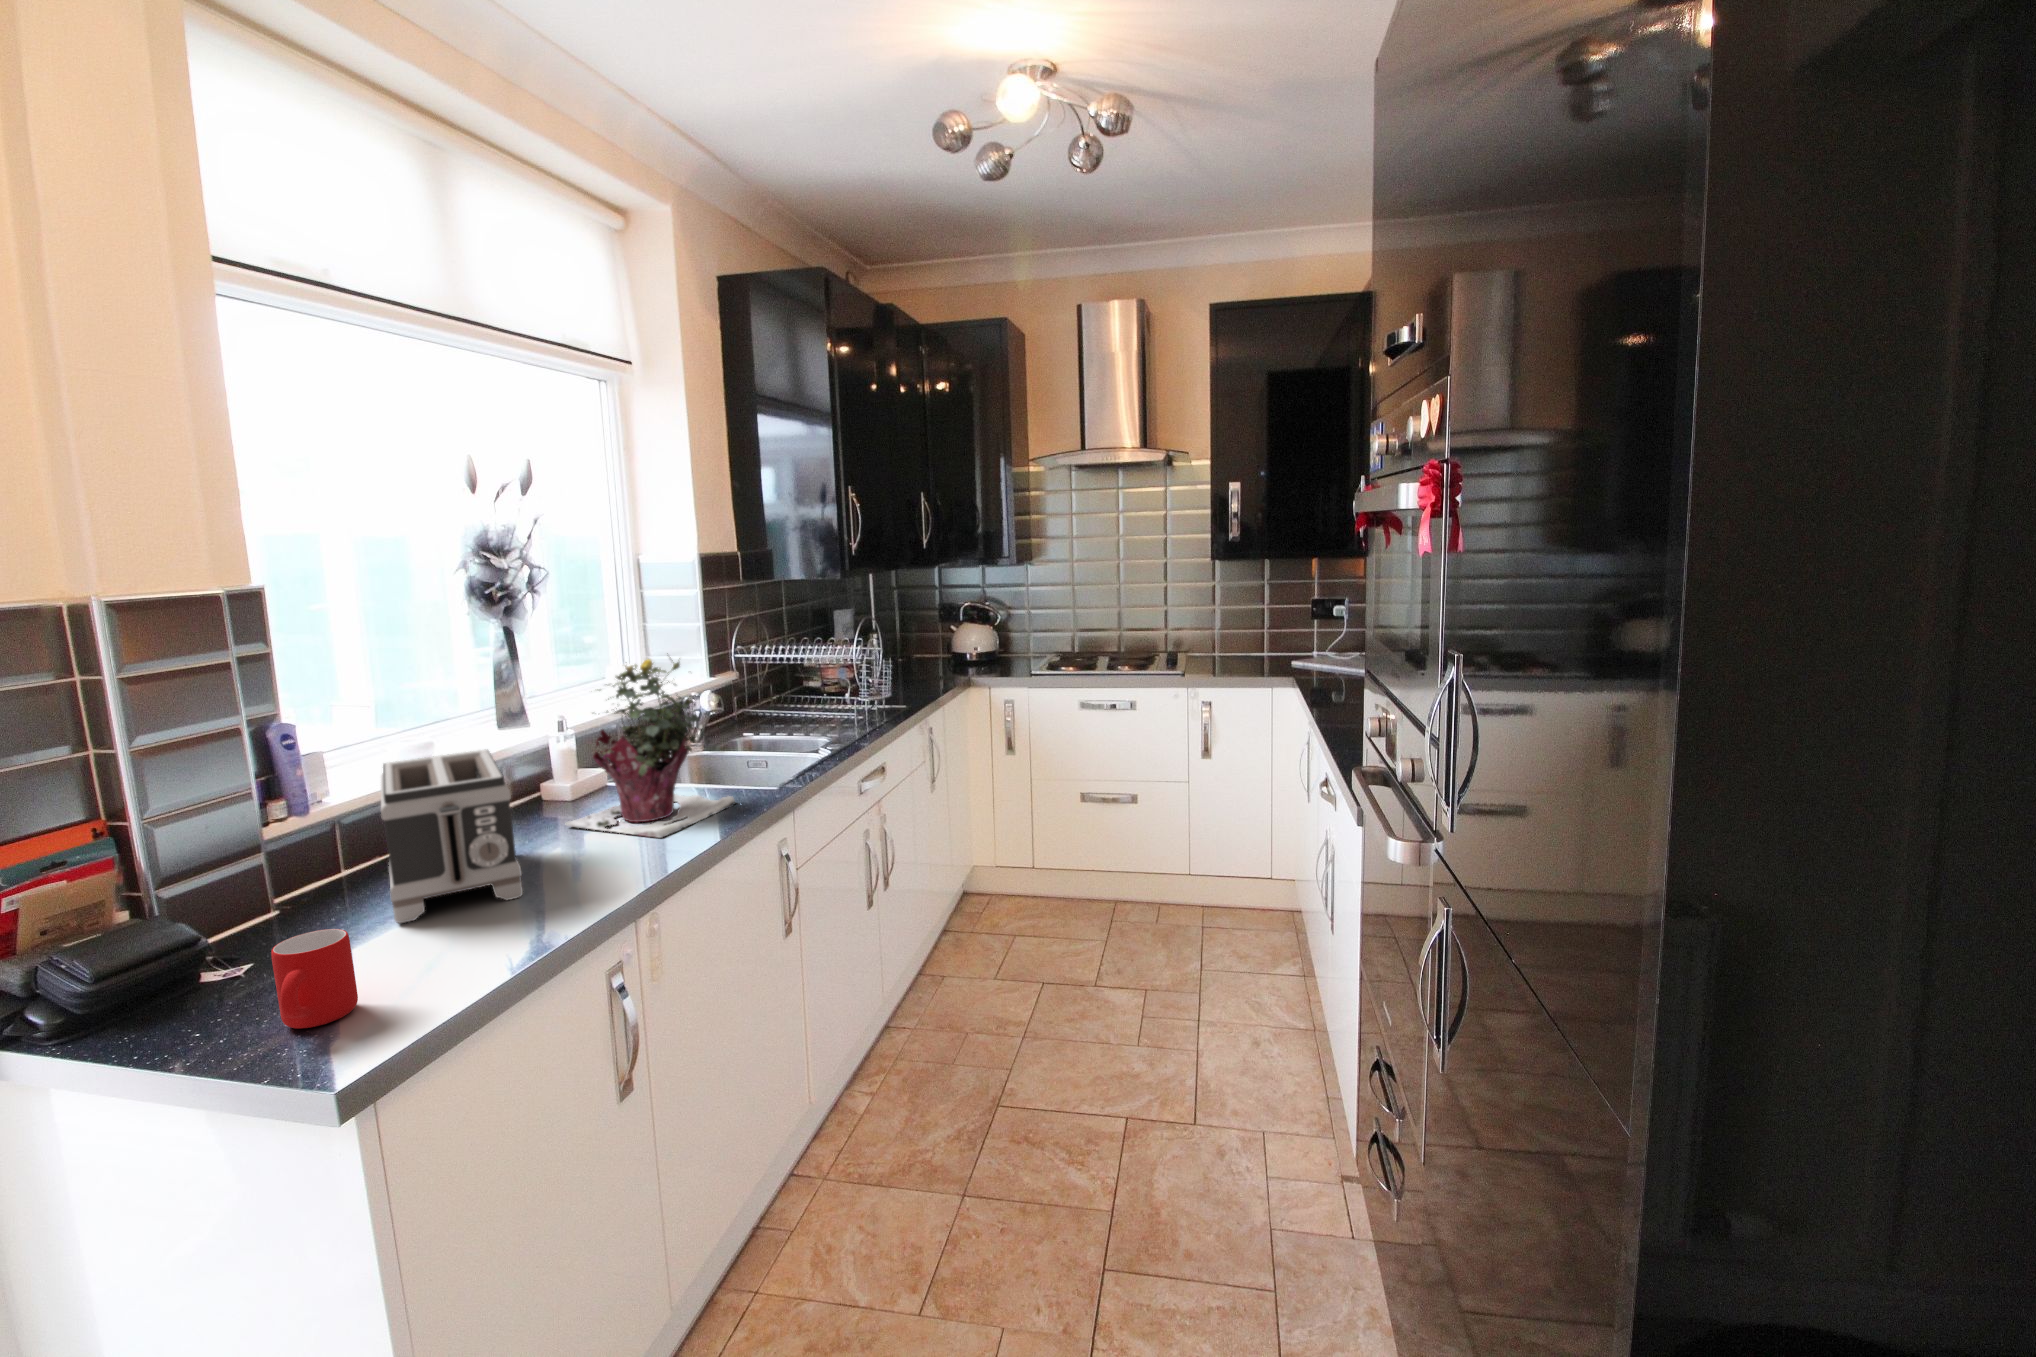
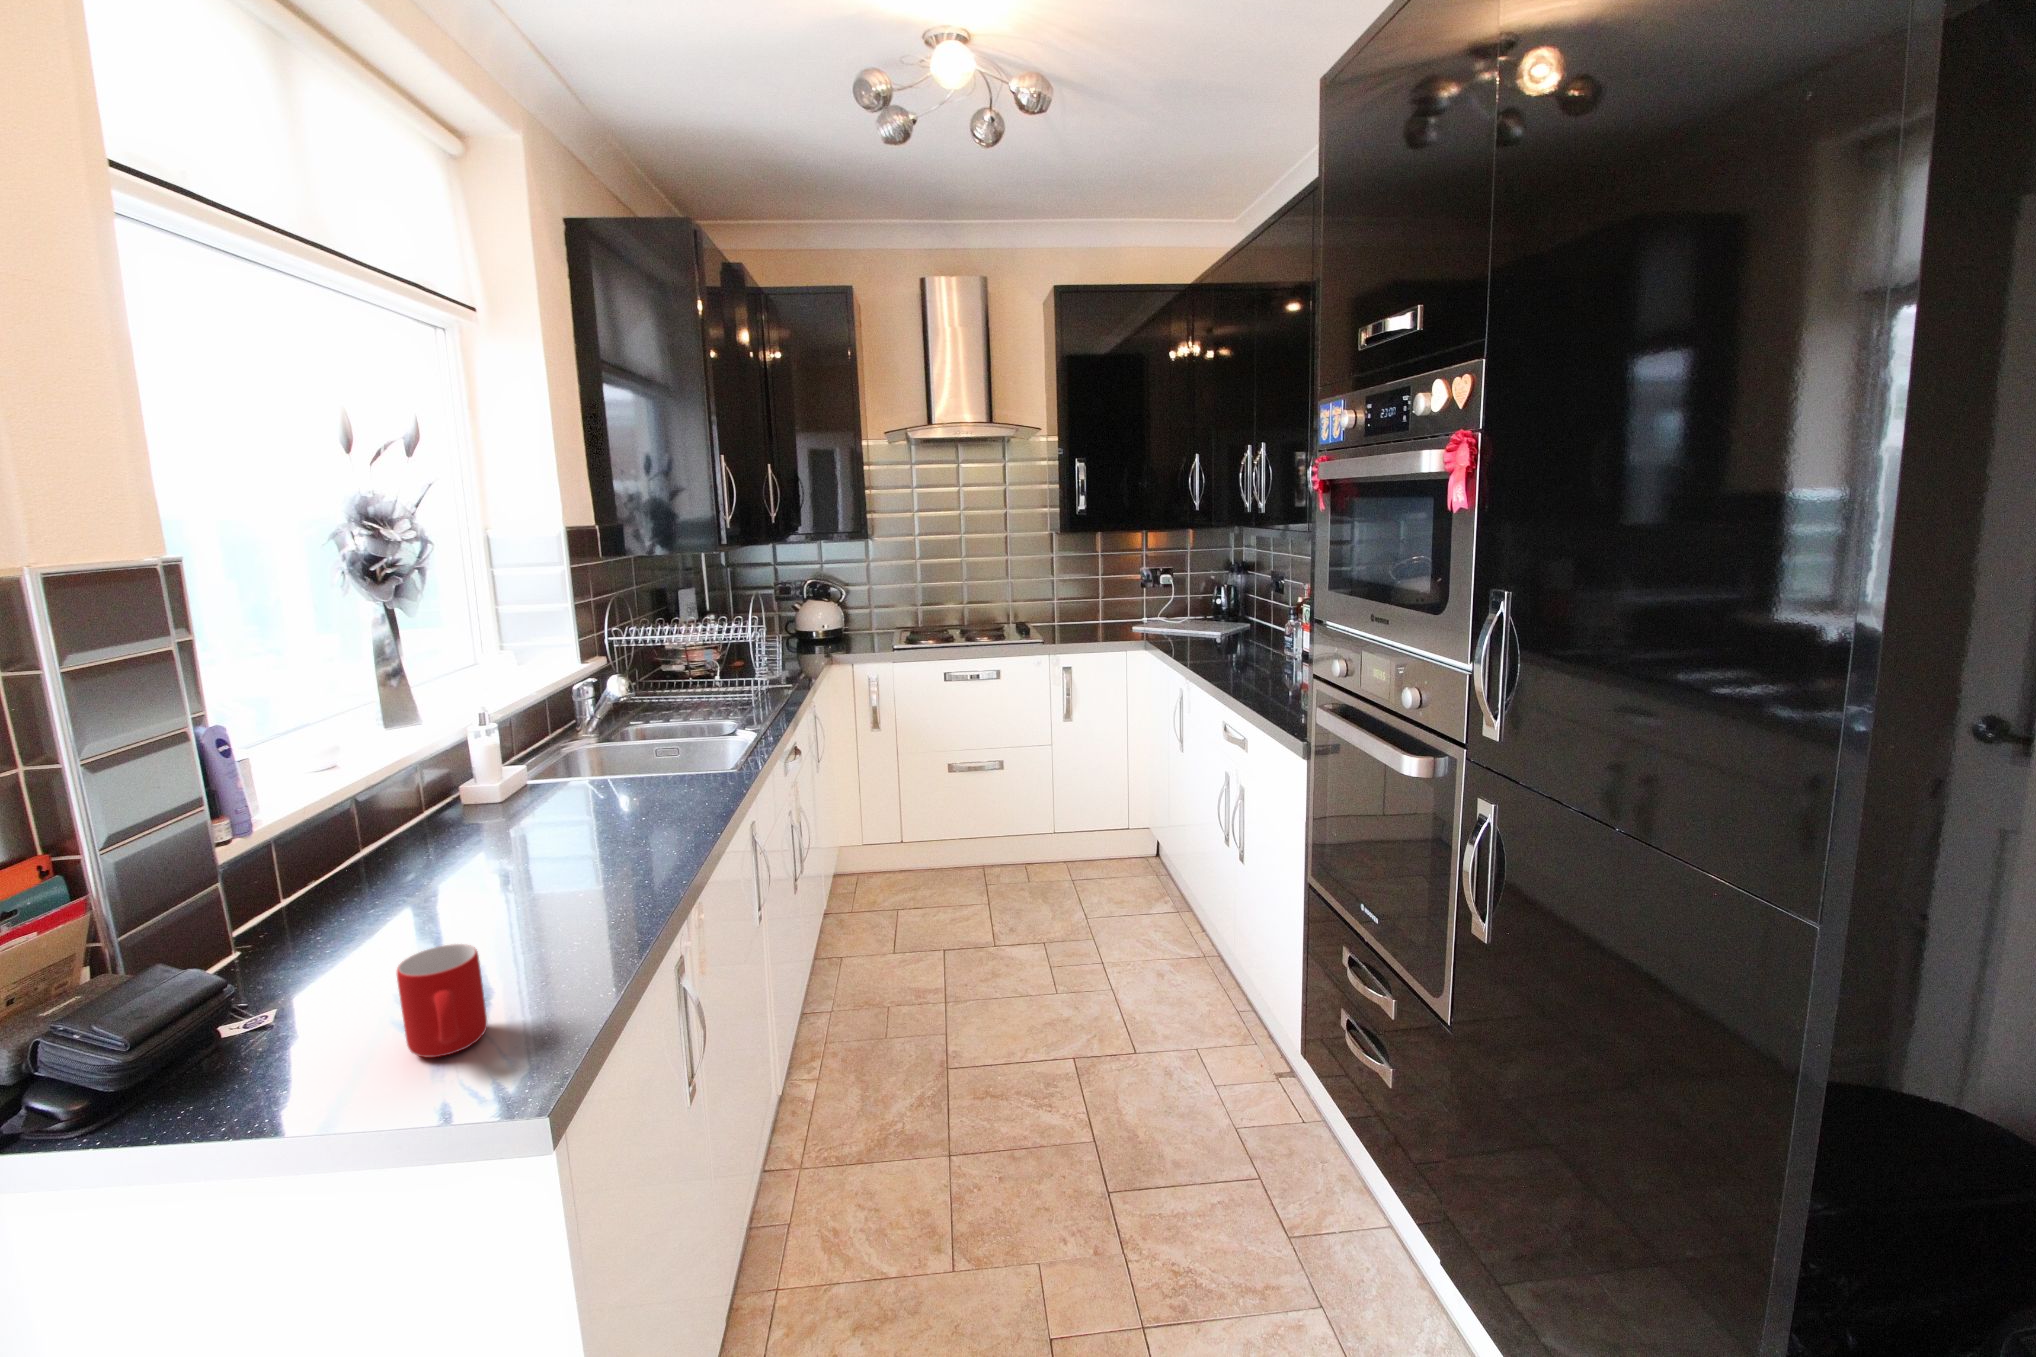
potted plant: present [566,659,735,838] -> none [518,633,709,830]
toaster: present [381,750,523,923] -> none [334,746,553,944]

